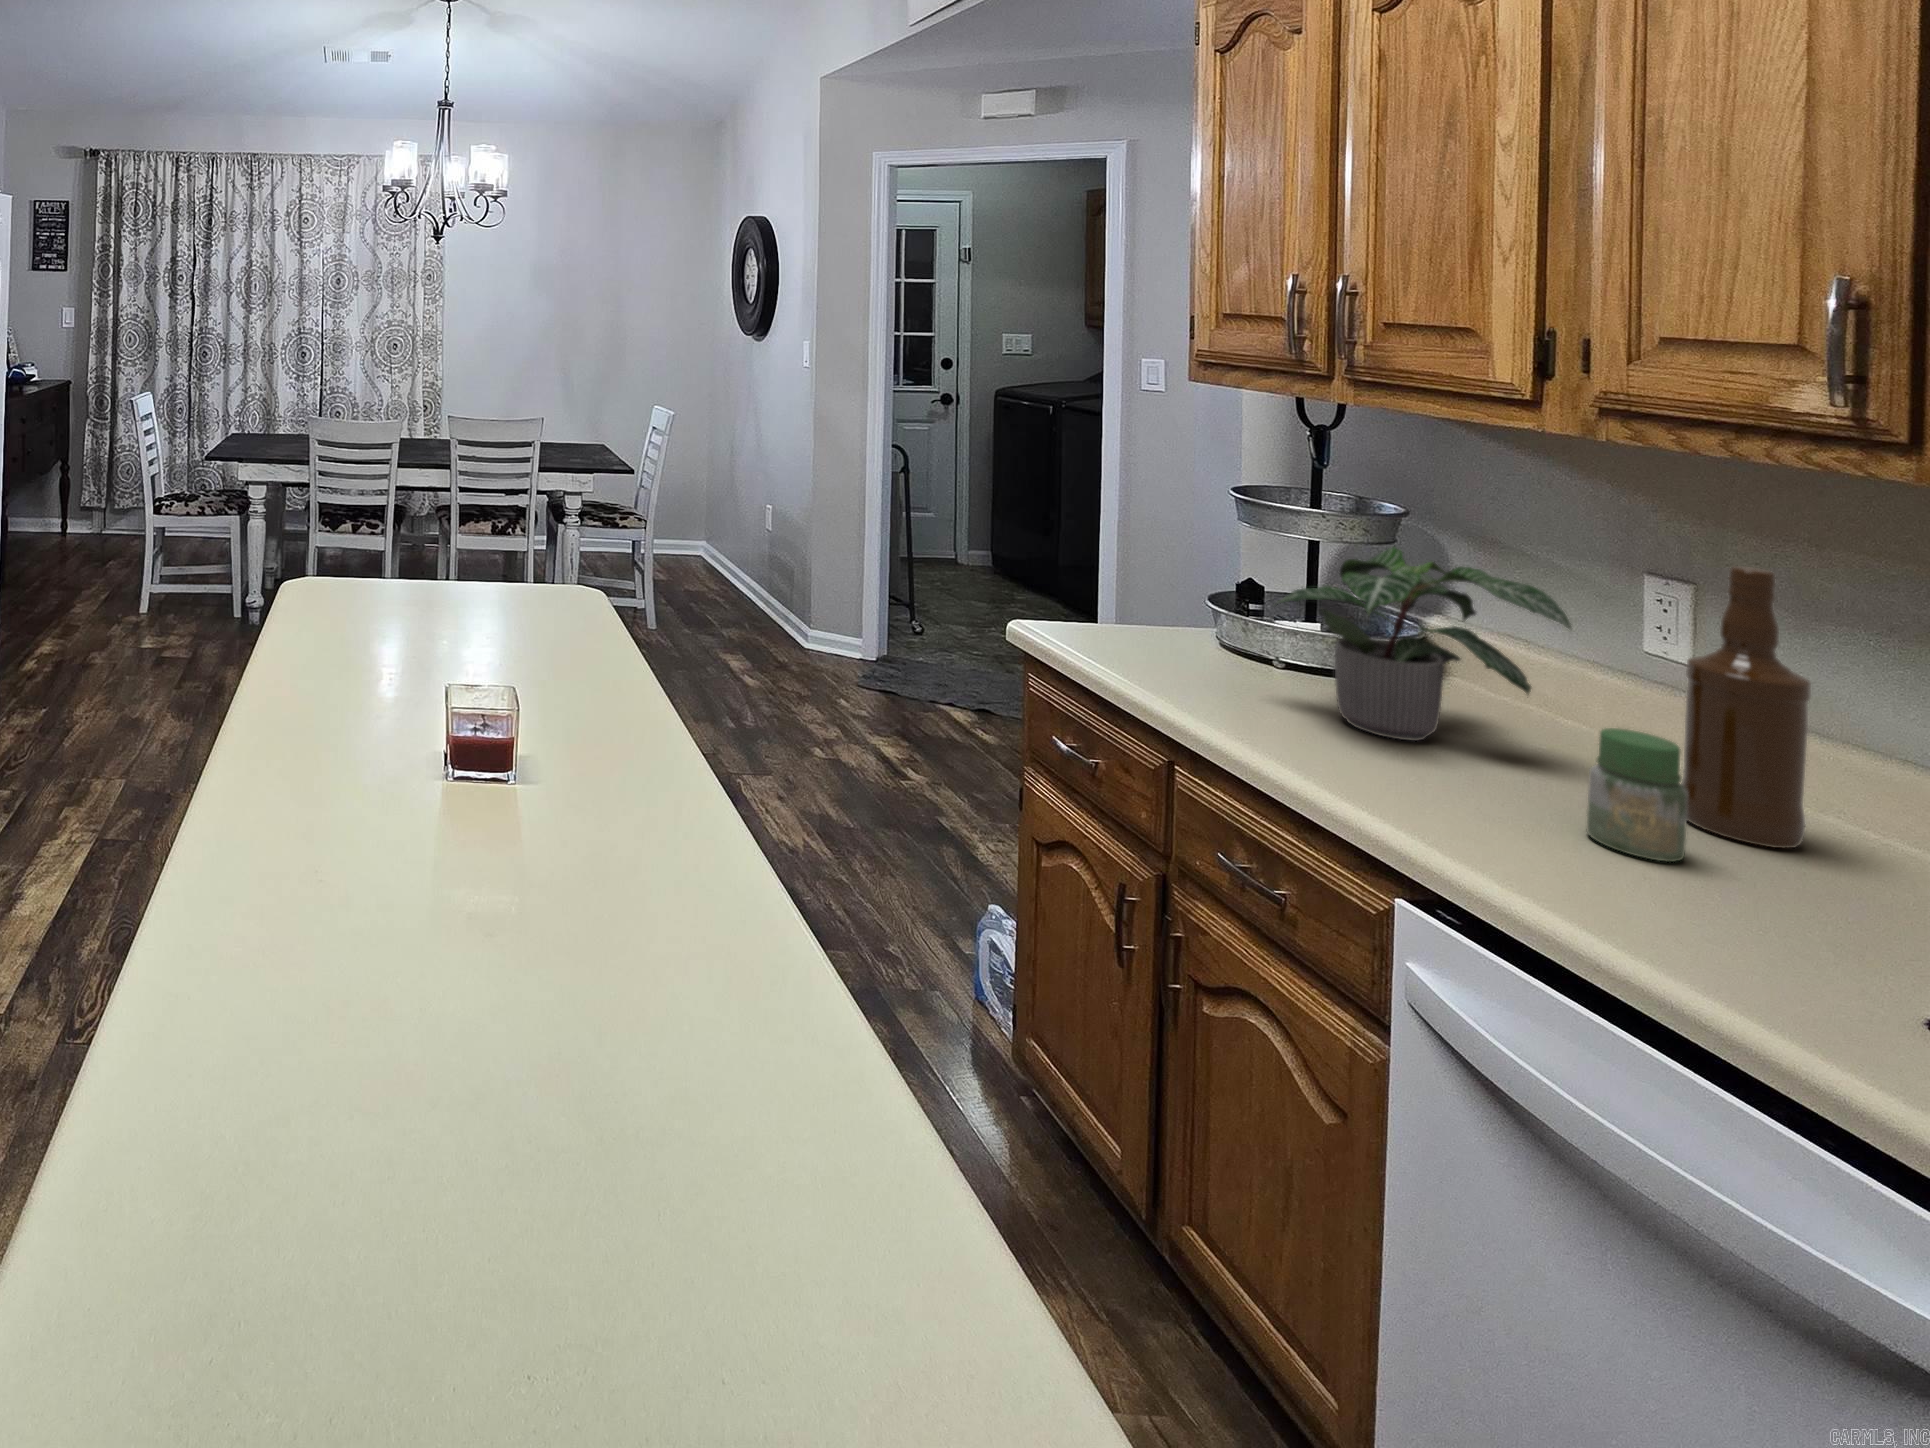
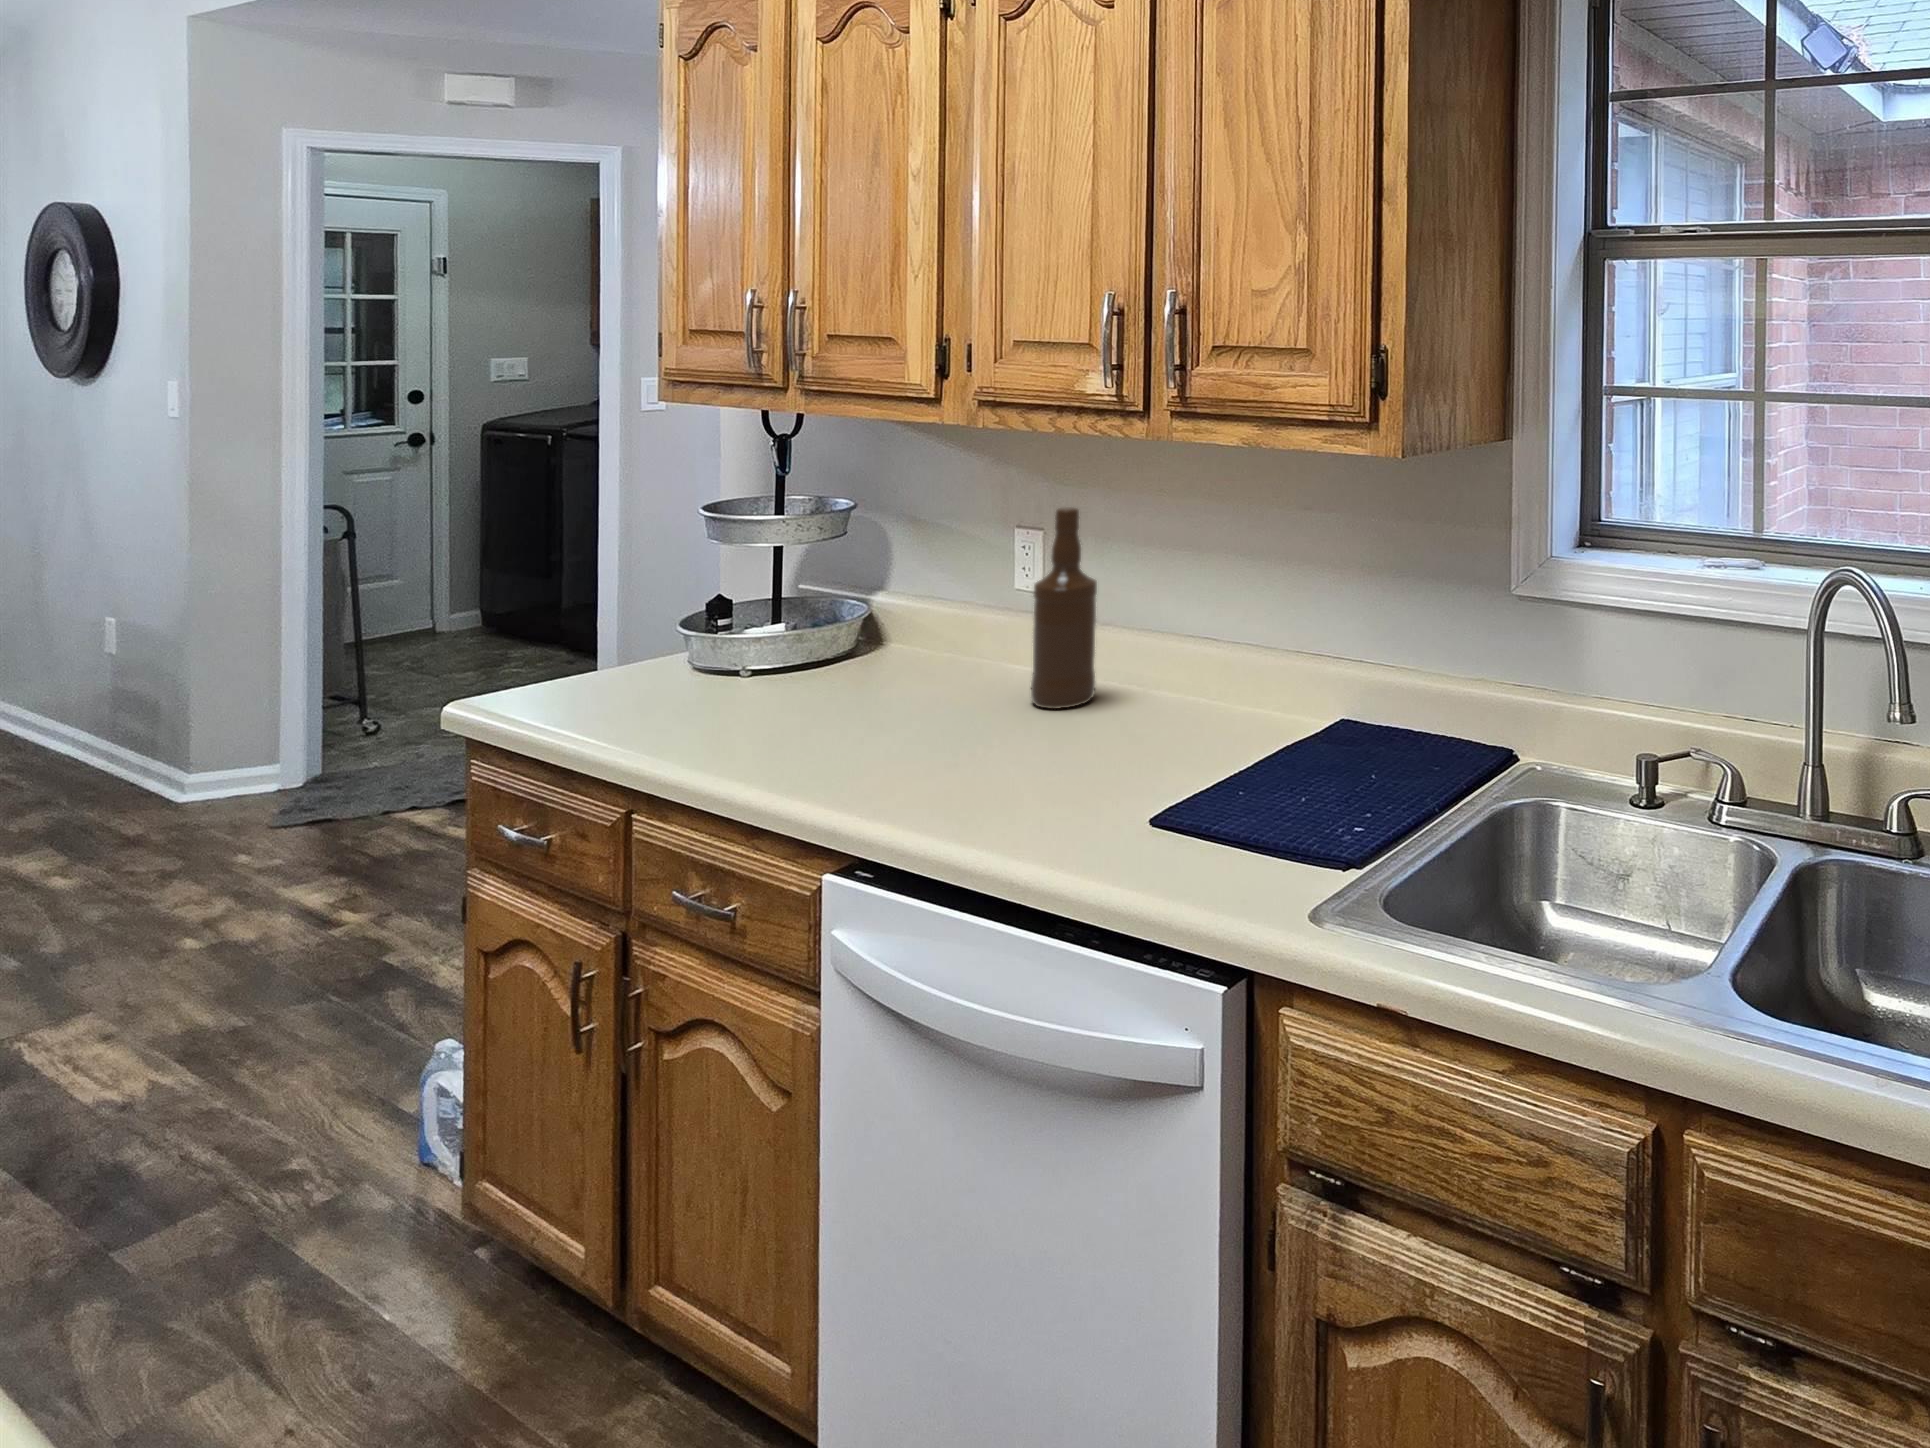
potted plant: present [1277,547,1571,741] -> none [738,536,969,713]
jar: present [1587,728,1688,862] -> none [970,649,1029,748]

